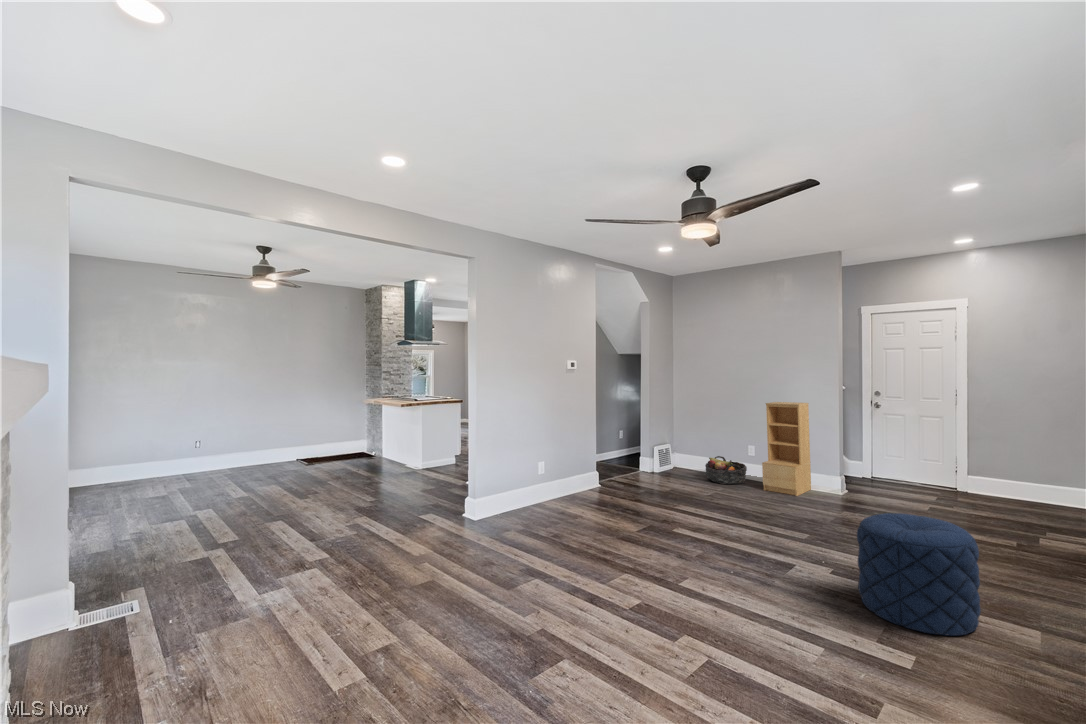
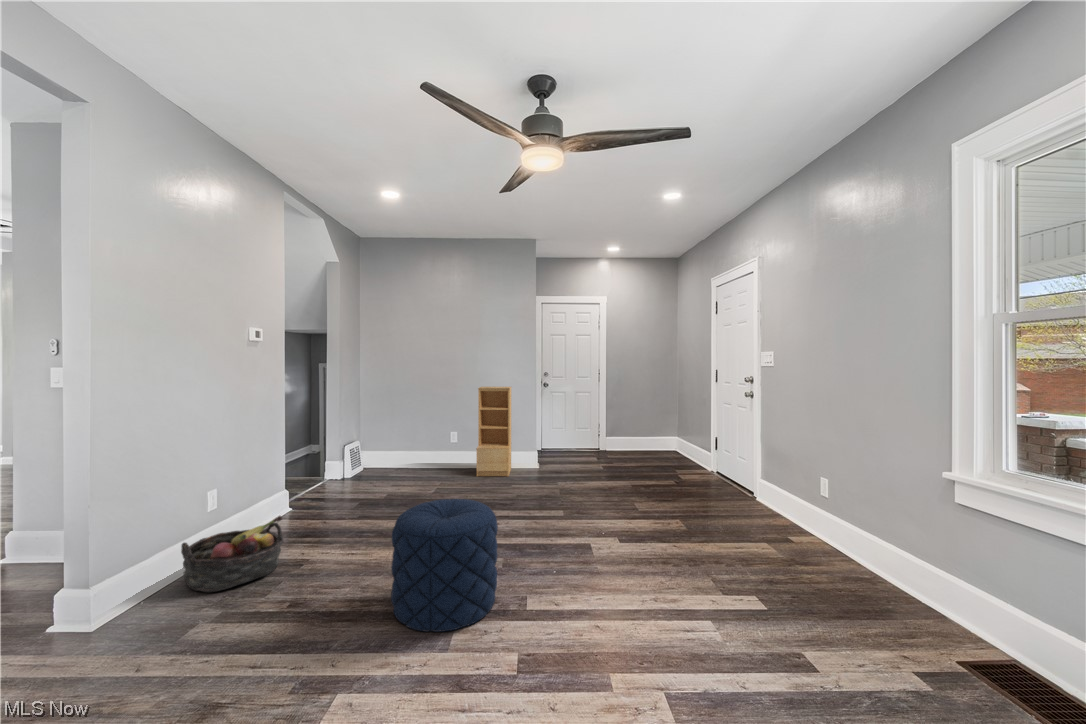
basket: present [705,456,747,484] -> present [181,516,283,592]
pouf: present [857,513,981,636] -> present [391,499,498,632]

